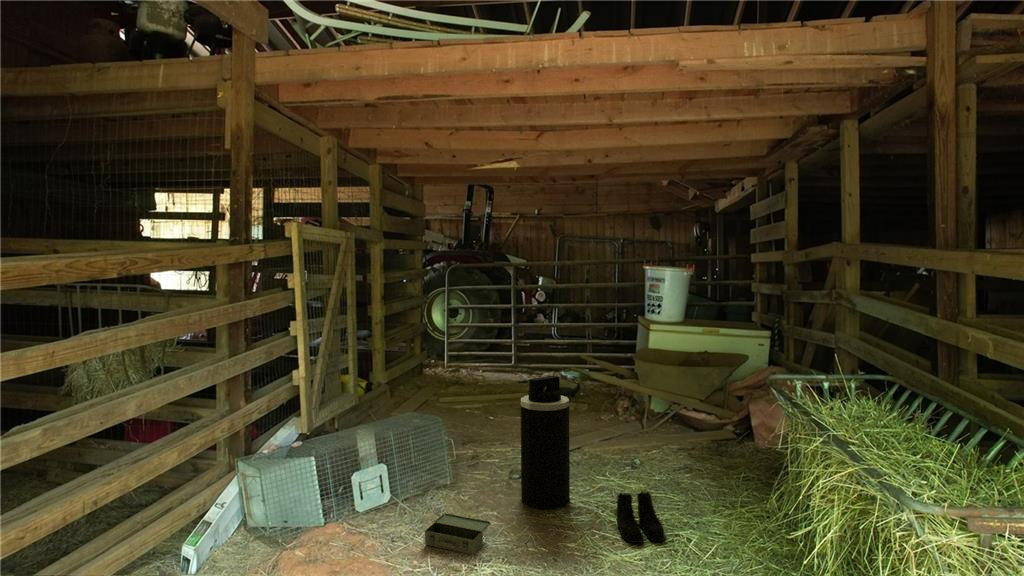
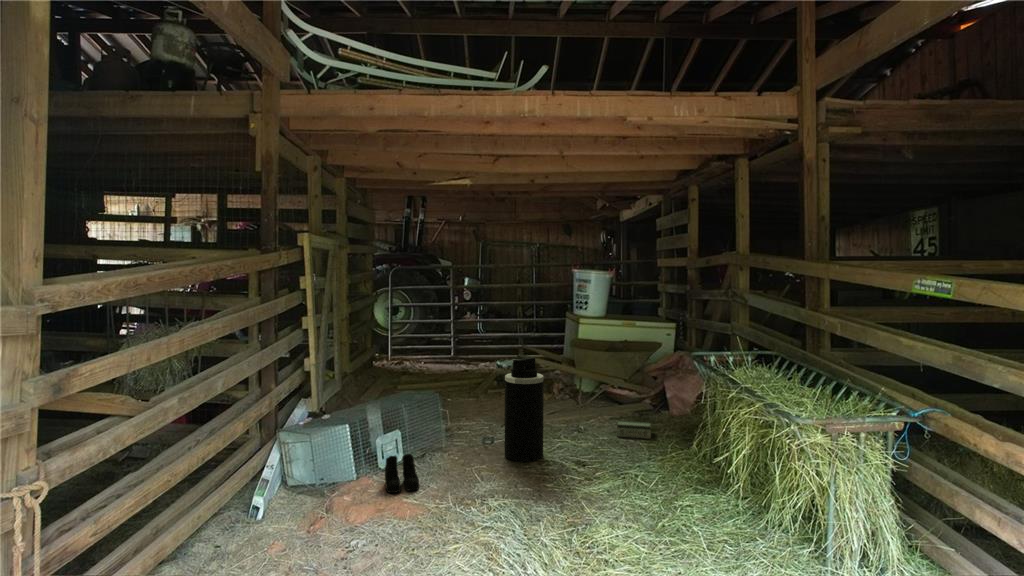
boots: present [617,491,665,543] -> present [385,454,419,493]
toolbox: present [425,514,491,555] -> present [617,421,651,439]

